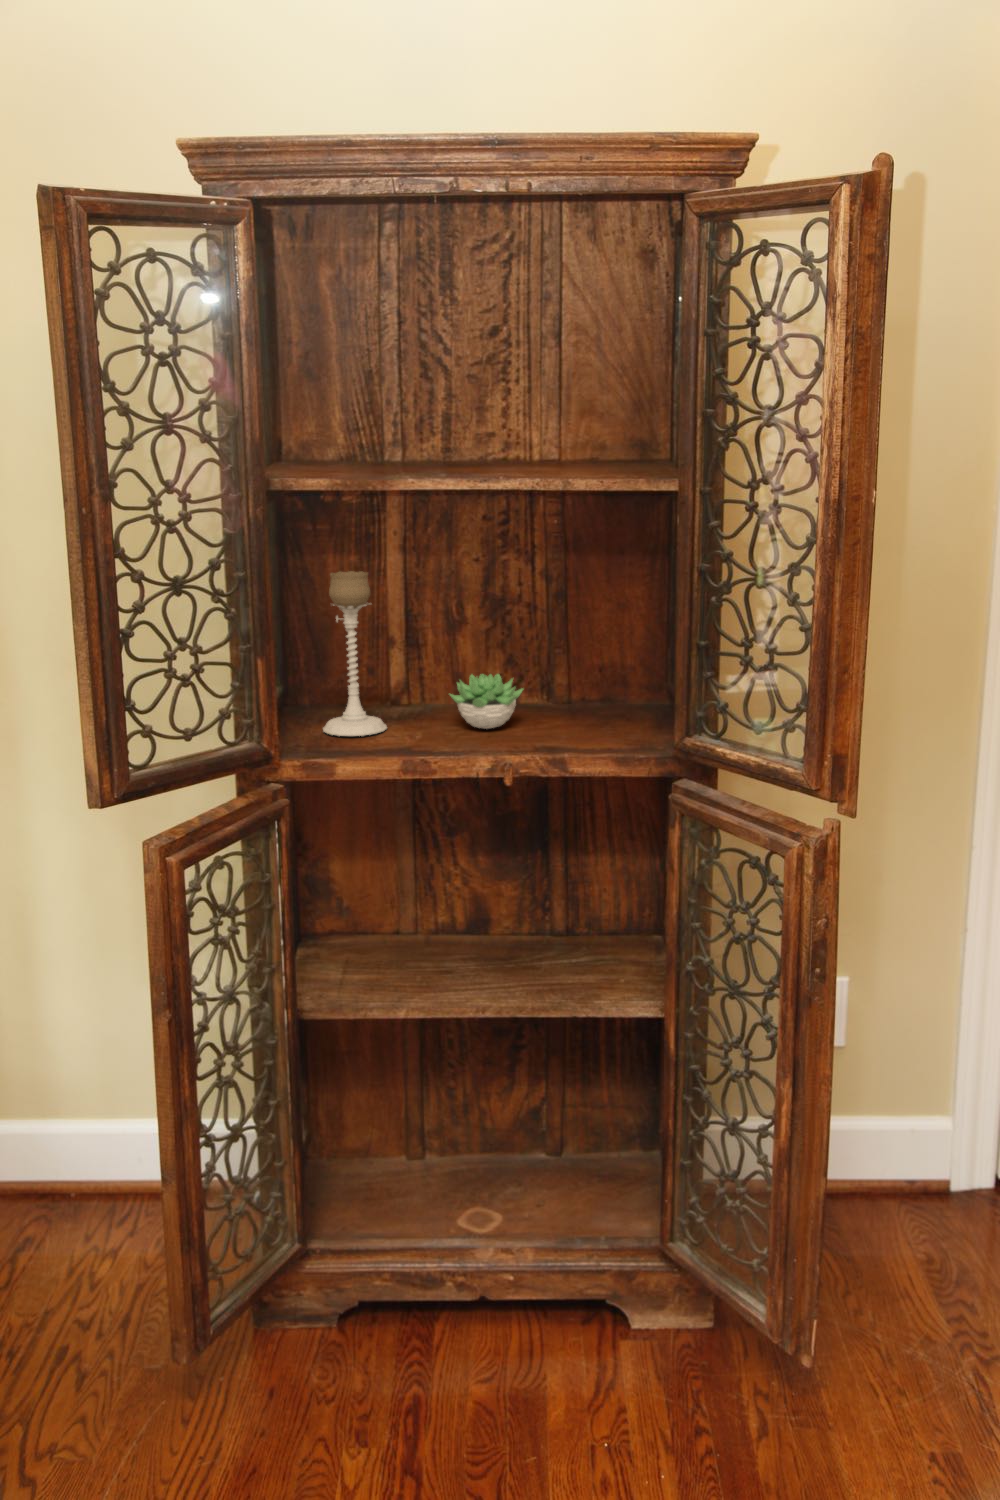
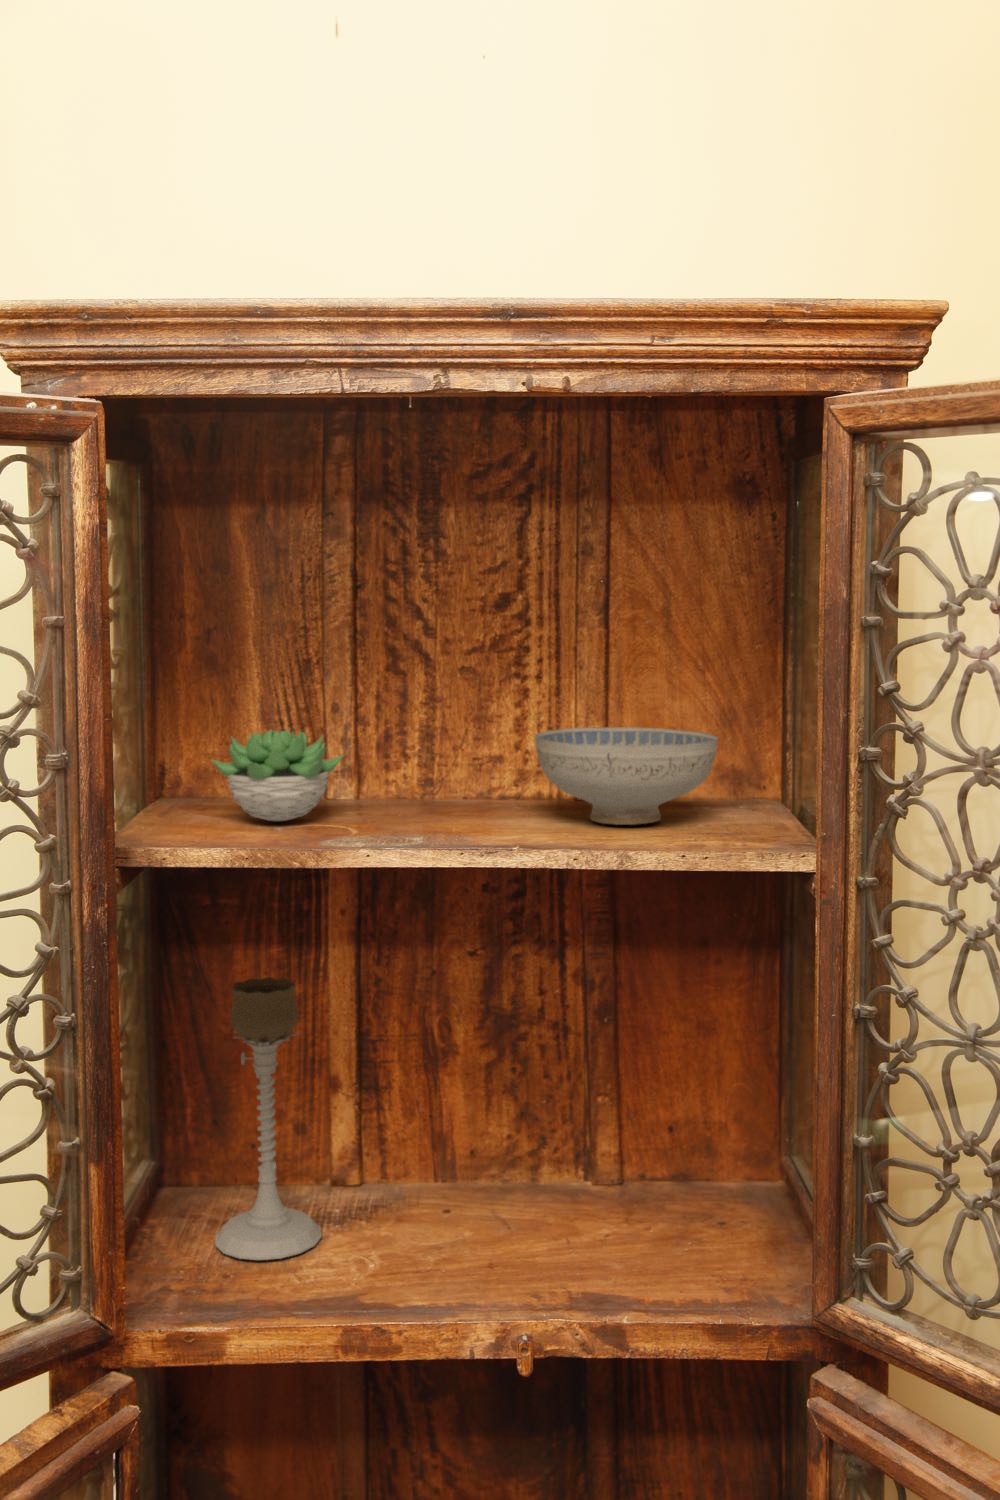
ceramic bowl: none [514,412,627,469] -> present [535,727,718,825]
succulent plant: present [450,674,523,729] -> present [211,730,343,821]

